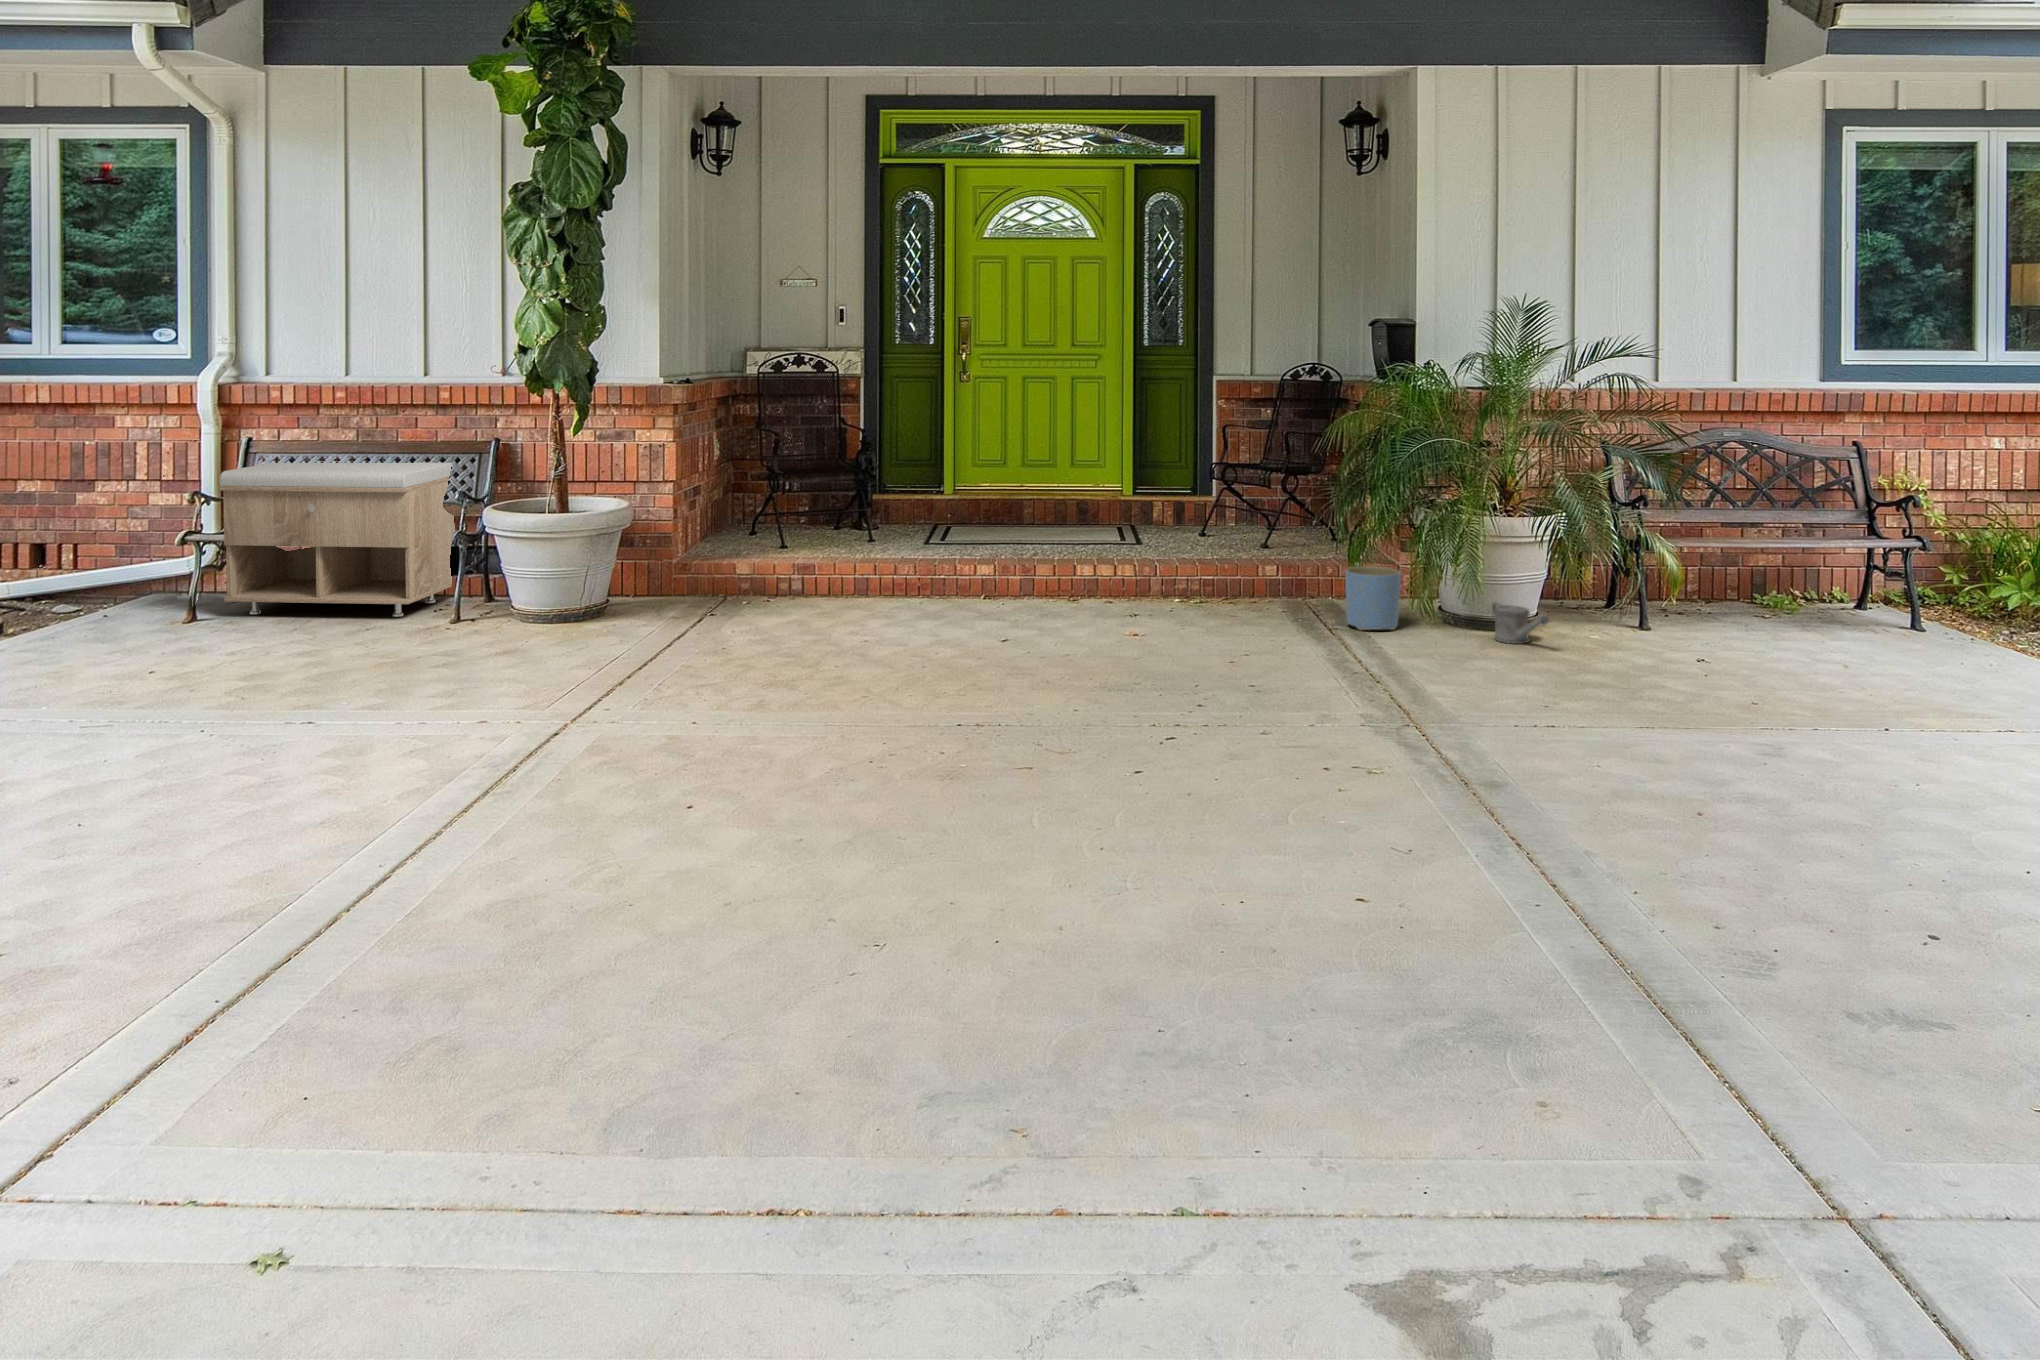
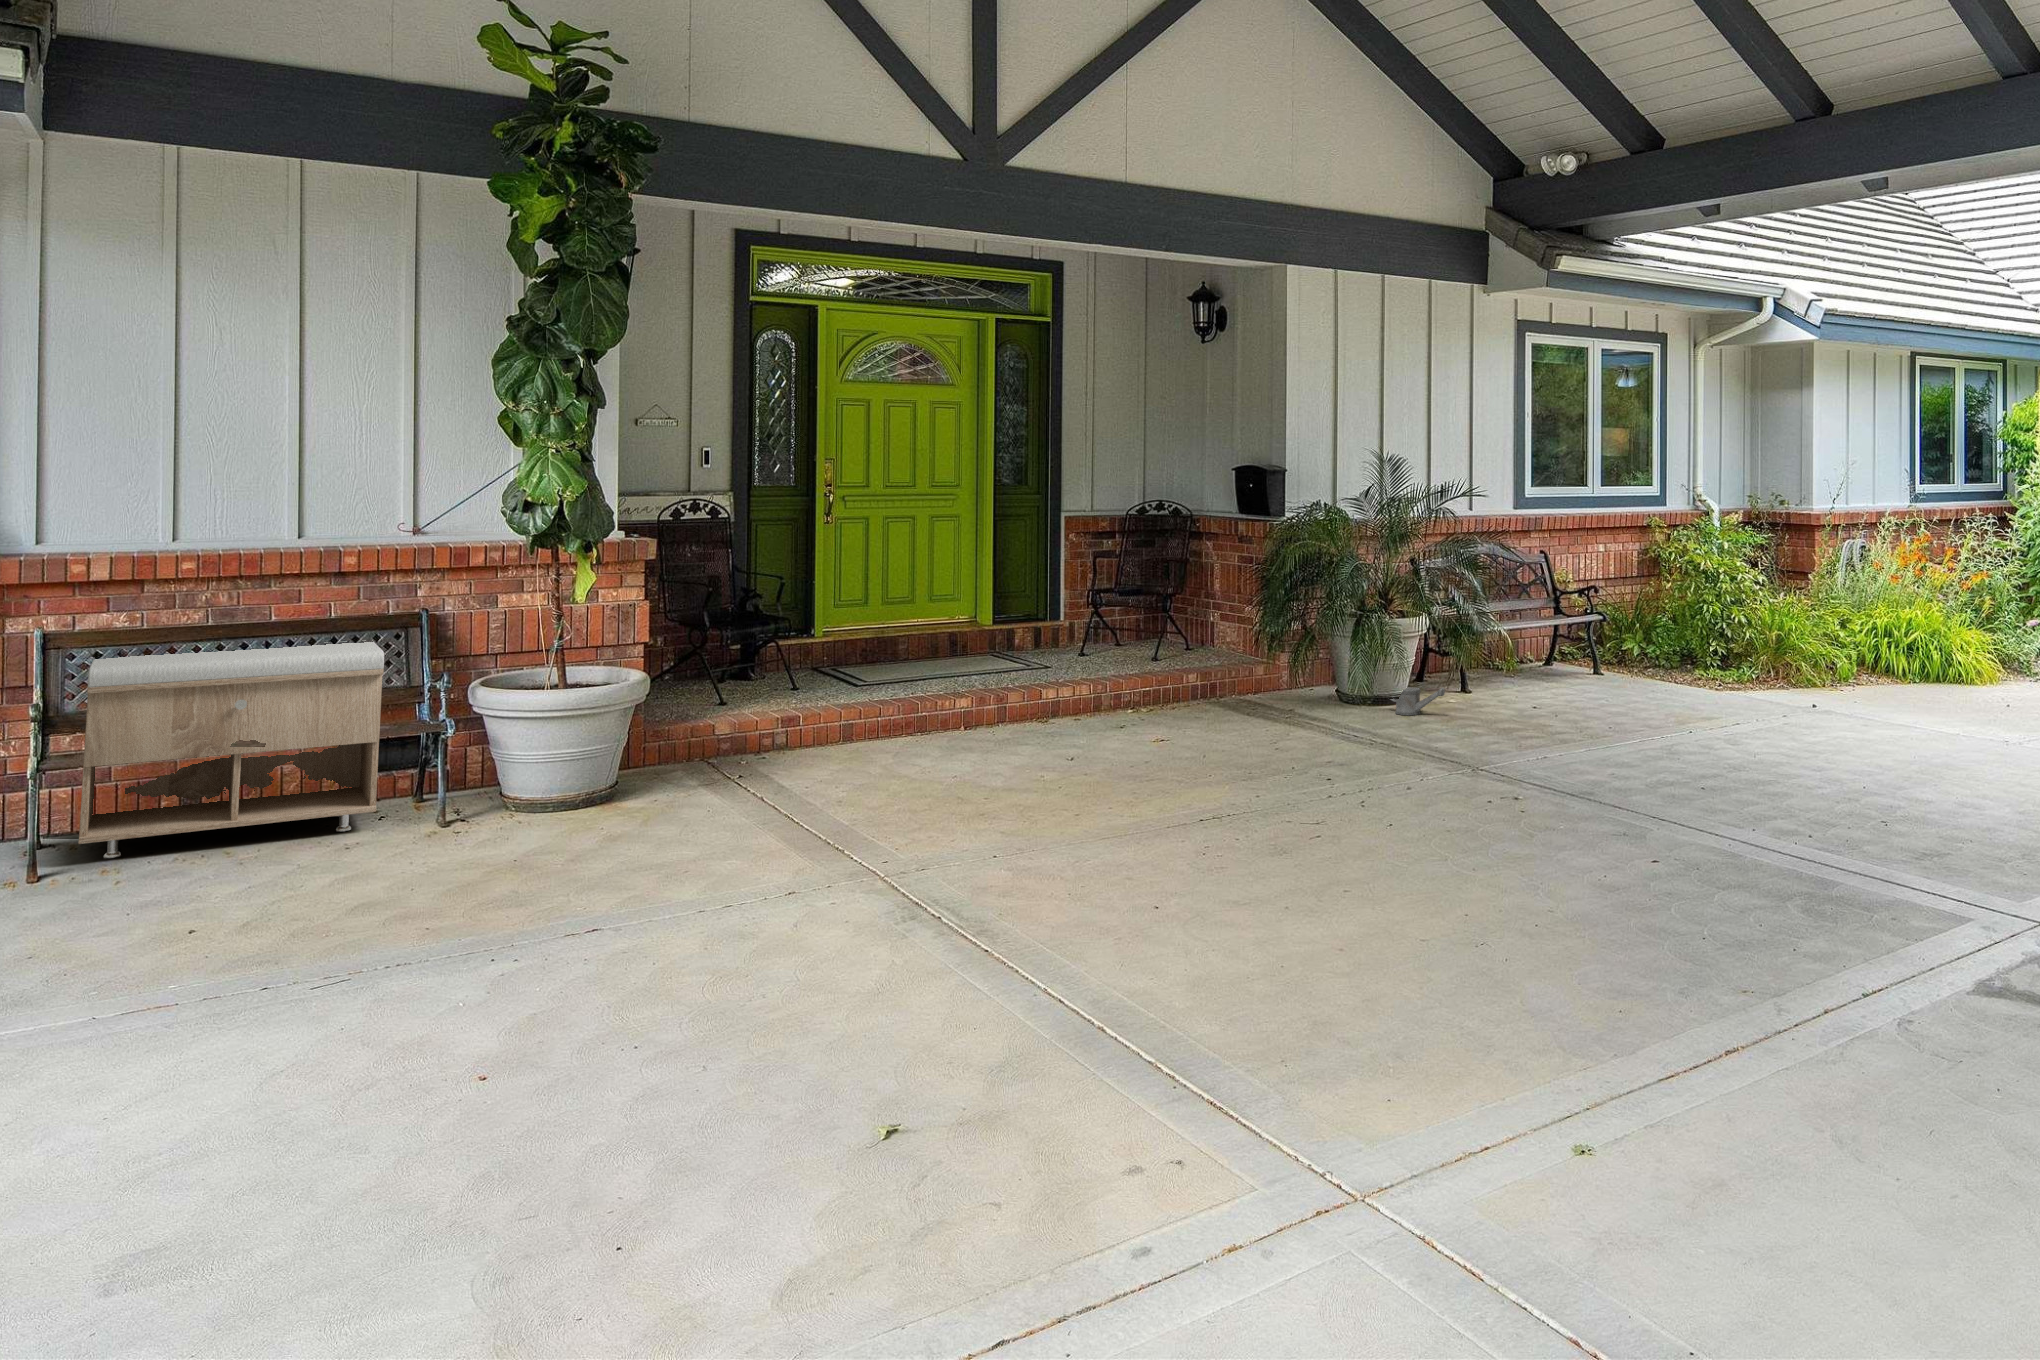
planter: present [1345,566,1401,630] -> none [1282,668,1326,720]

